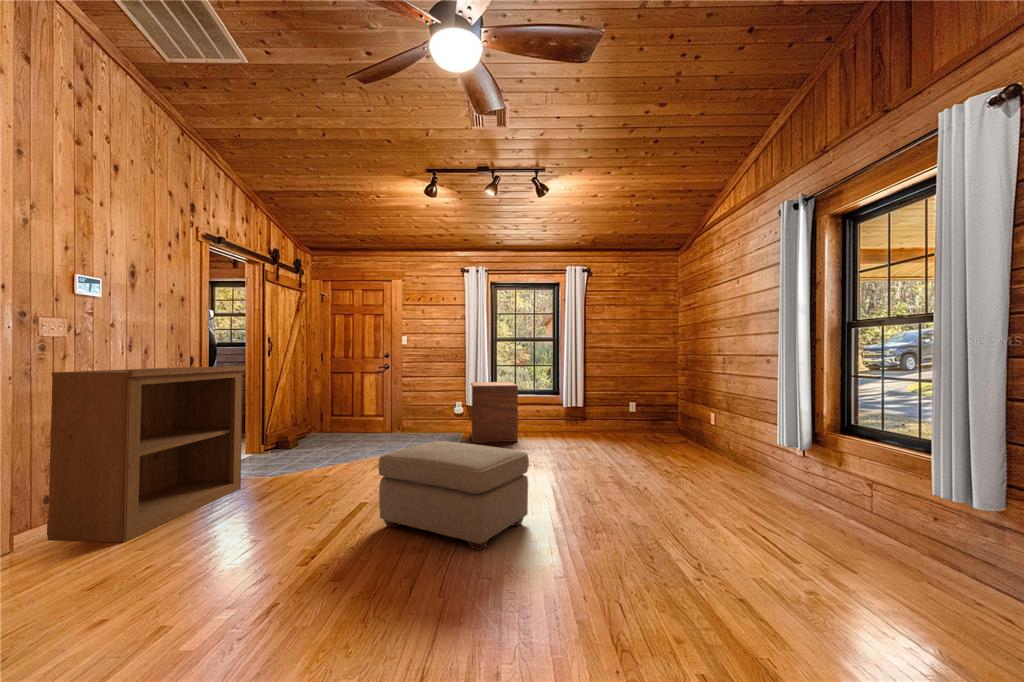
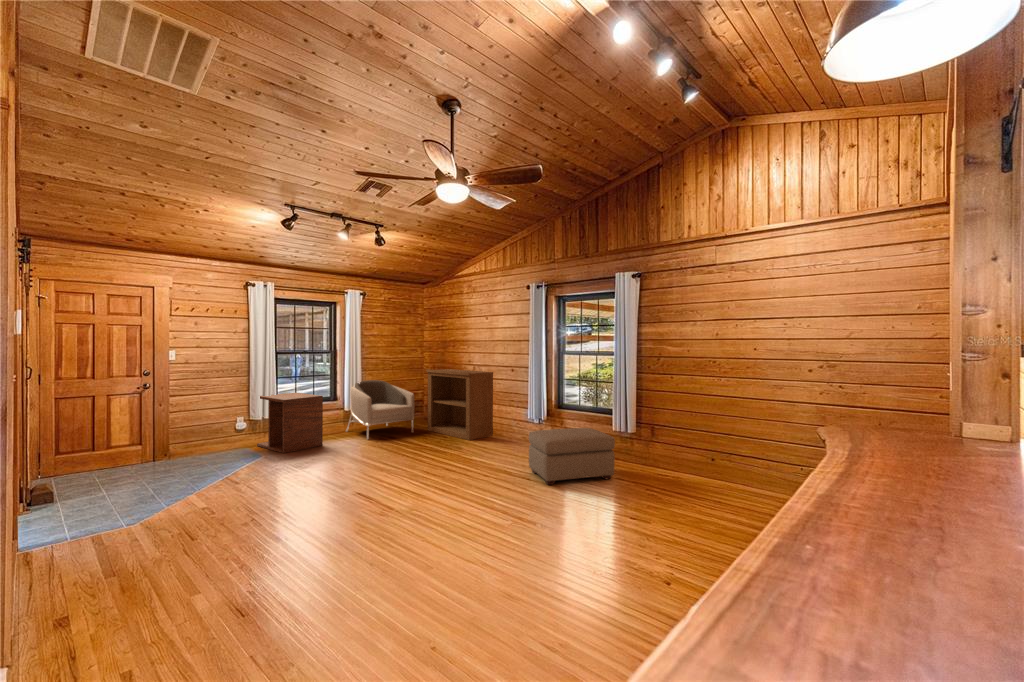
bookshelf: present [47,366,246,542] -> present [426,369,493,440]
armchair: none [566,374,636,444] -> present [346,380,414,439]
ottoman: present [378,441,529,550] -> present [529,428,615,485]

